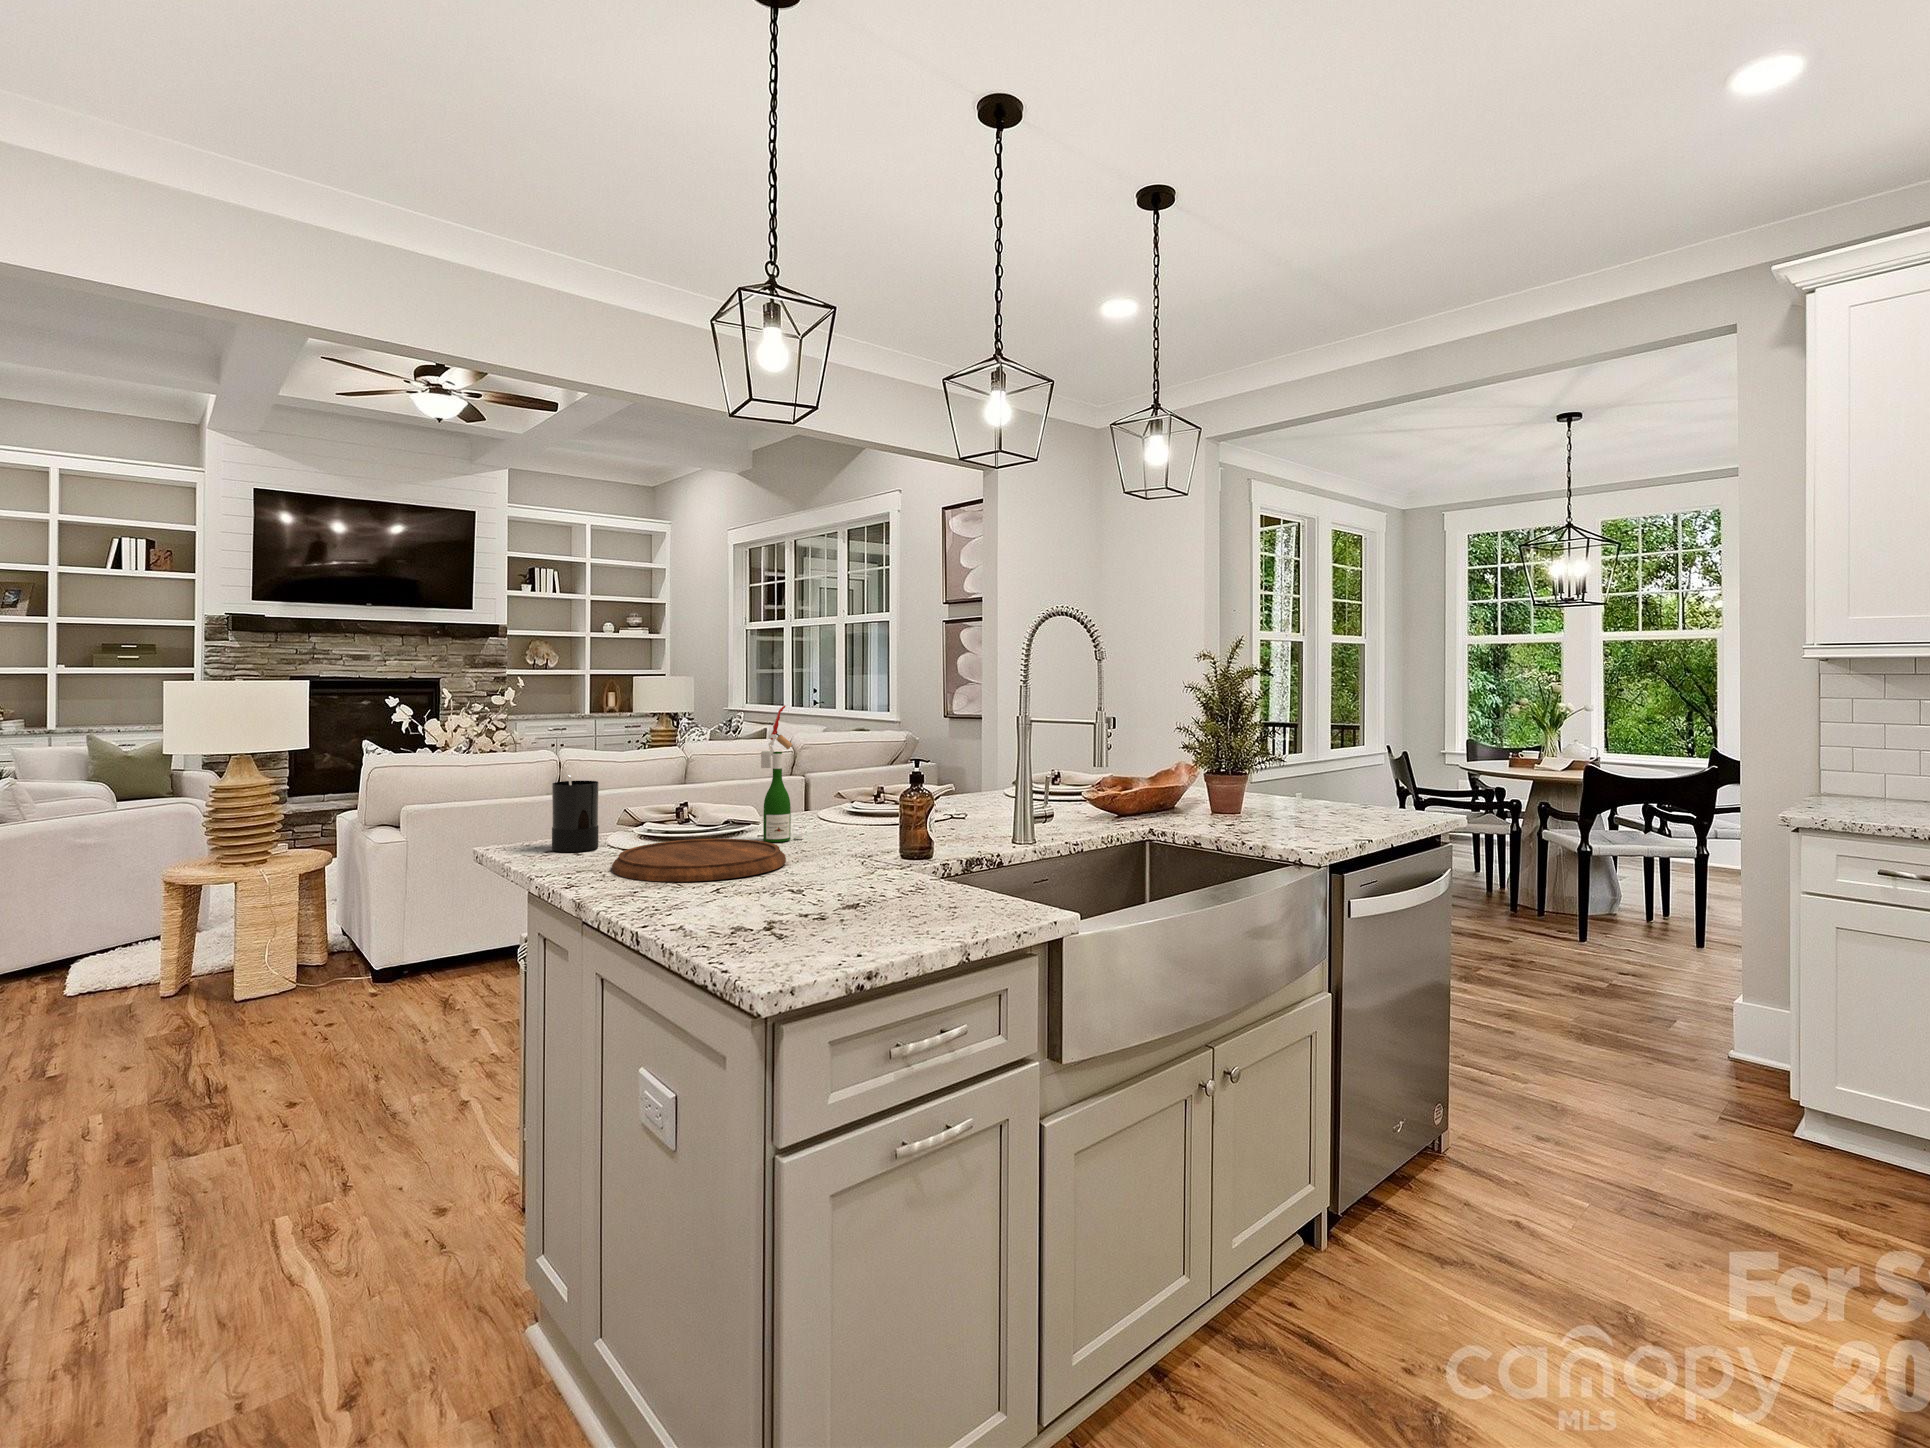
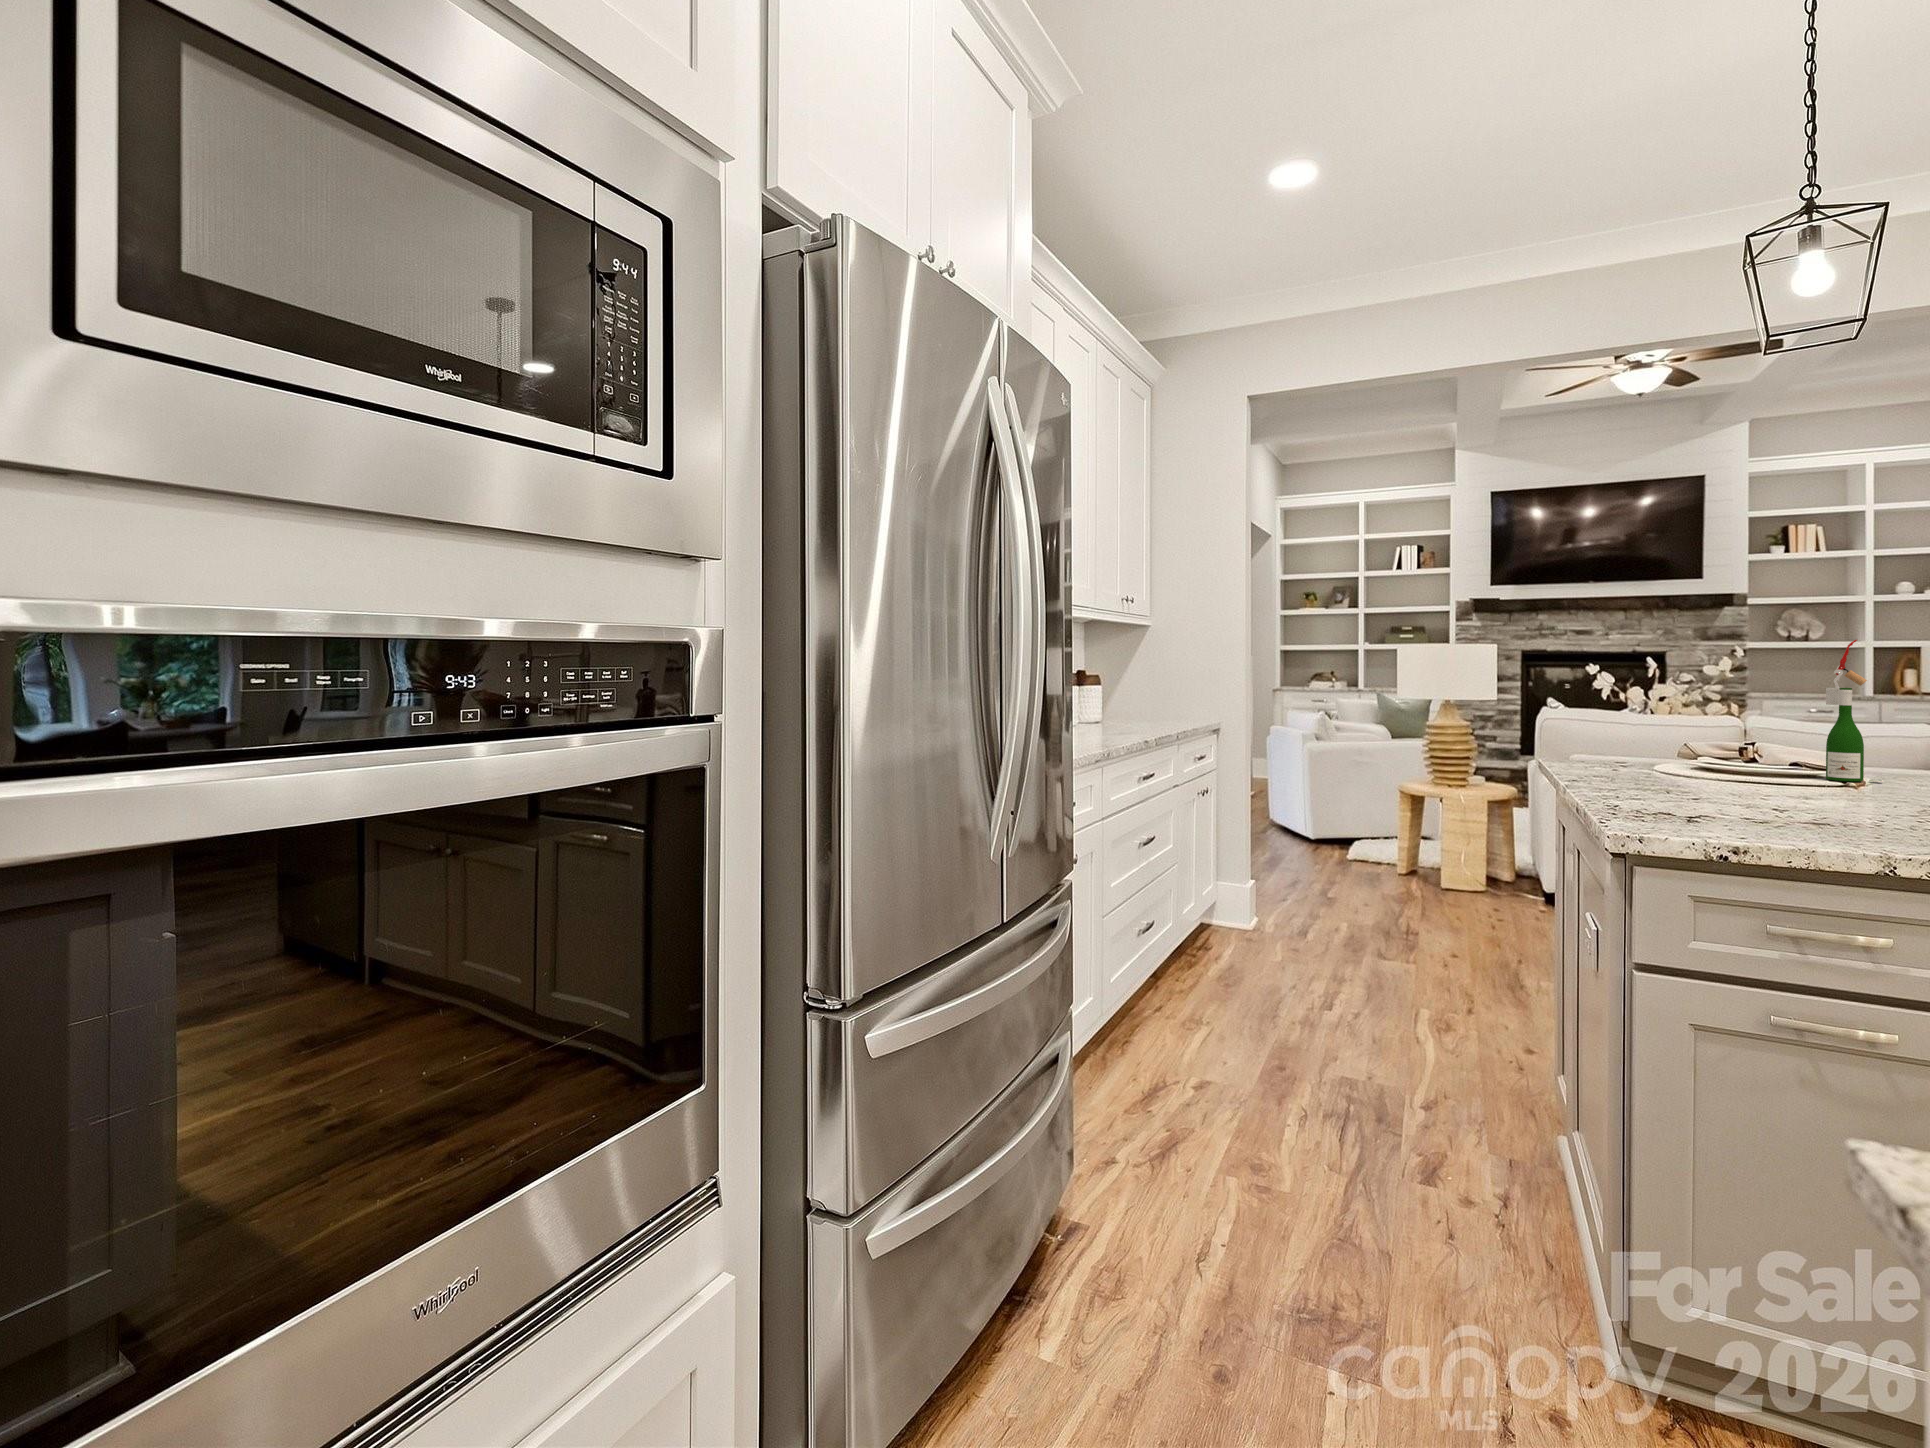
candle: present [552,774,599,852] -> none [1593,701,1638,765]
cutting board: present [612,839,786,882] -> none [1621,763,1816,793]

